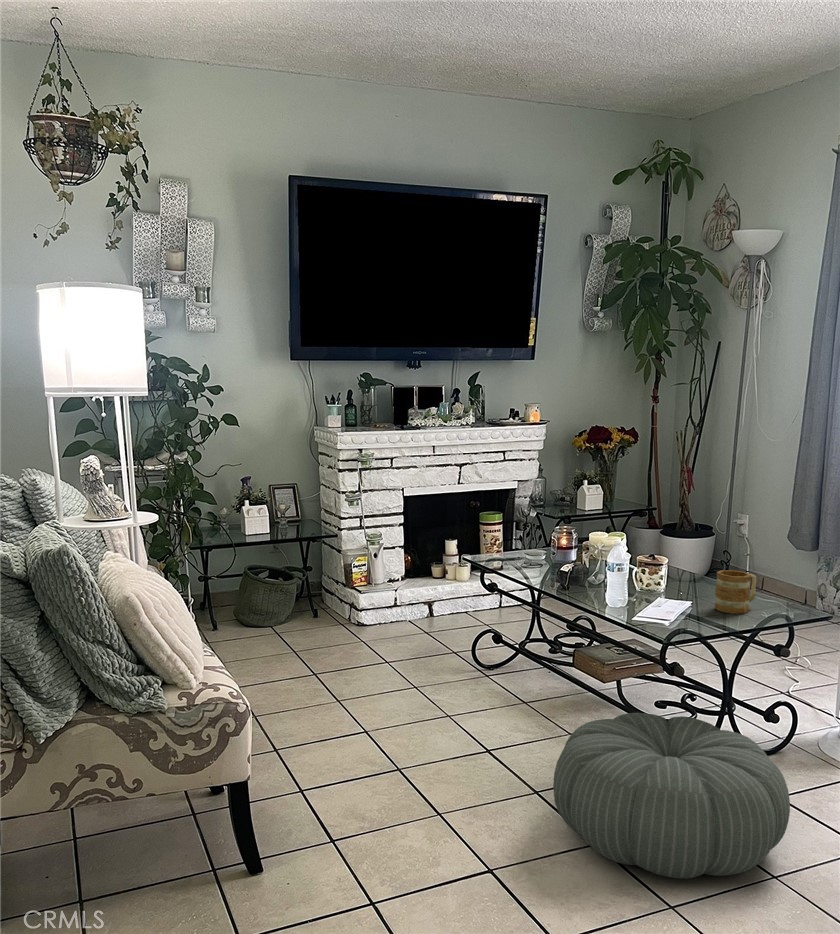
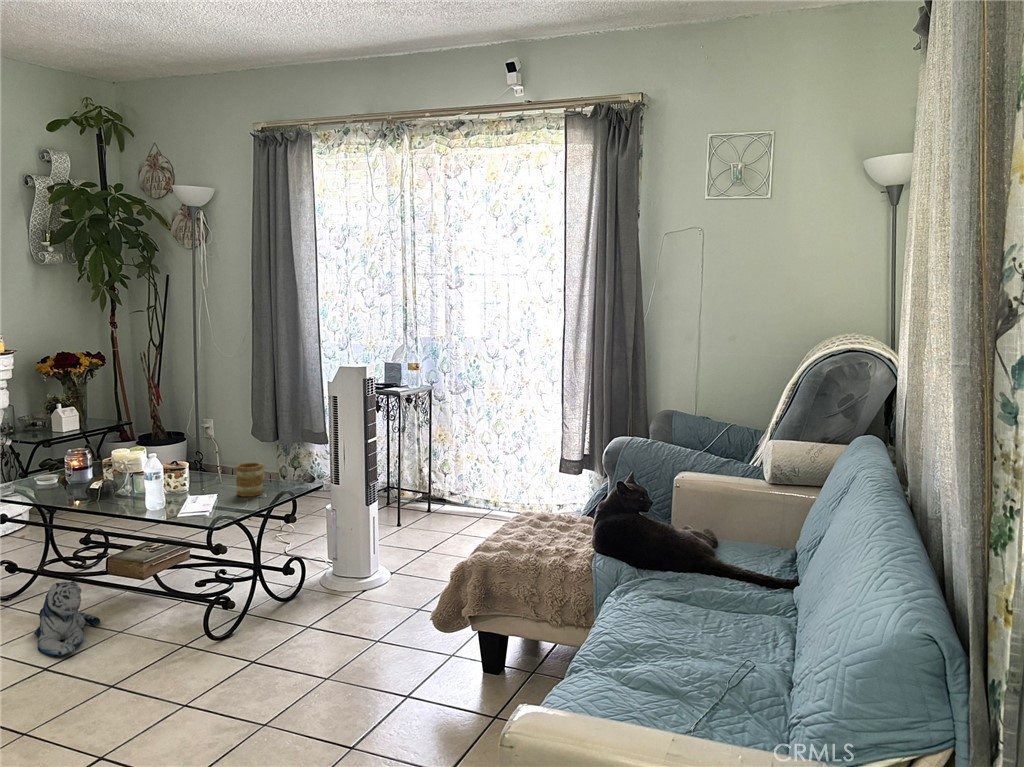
plush toy: none [482,661,549,741] -> present [34,581,100,657]
pouf: present [553,713,790,878] -> none [147,582,334,709]

